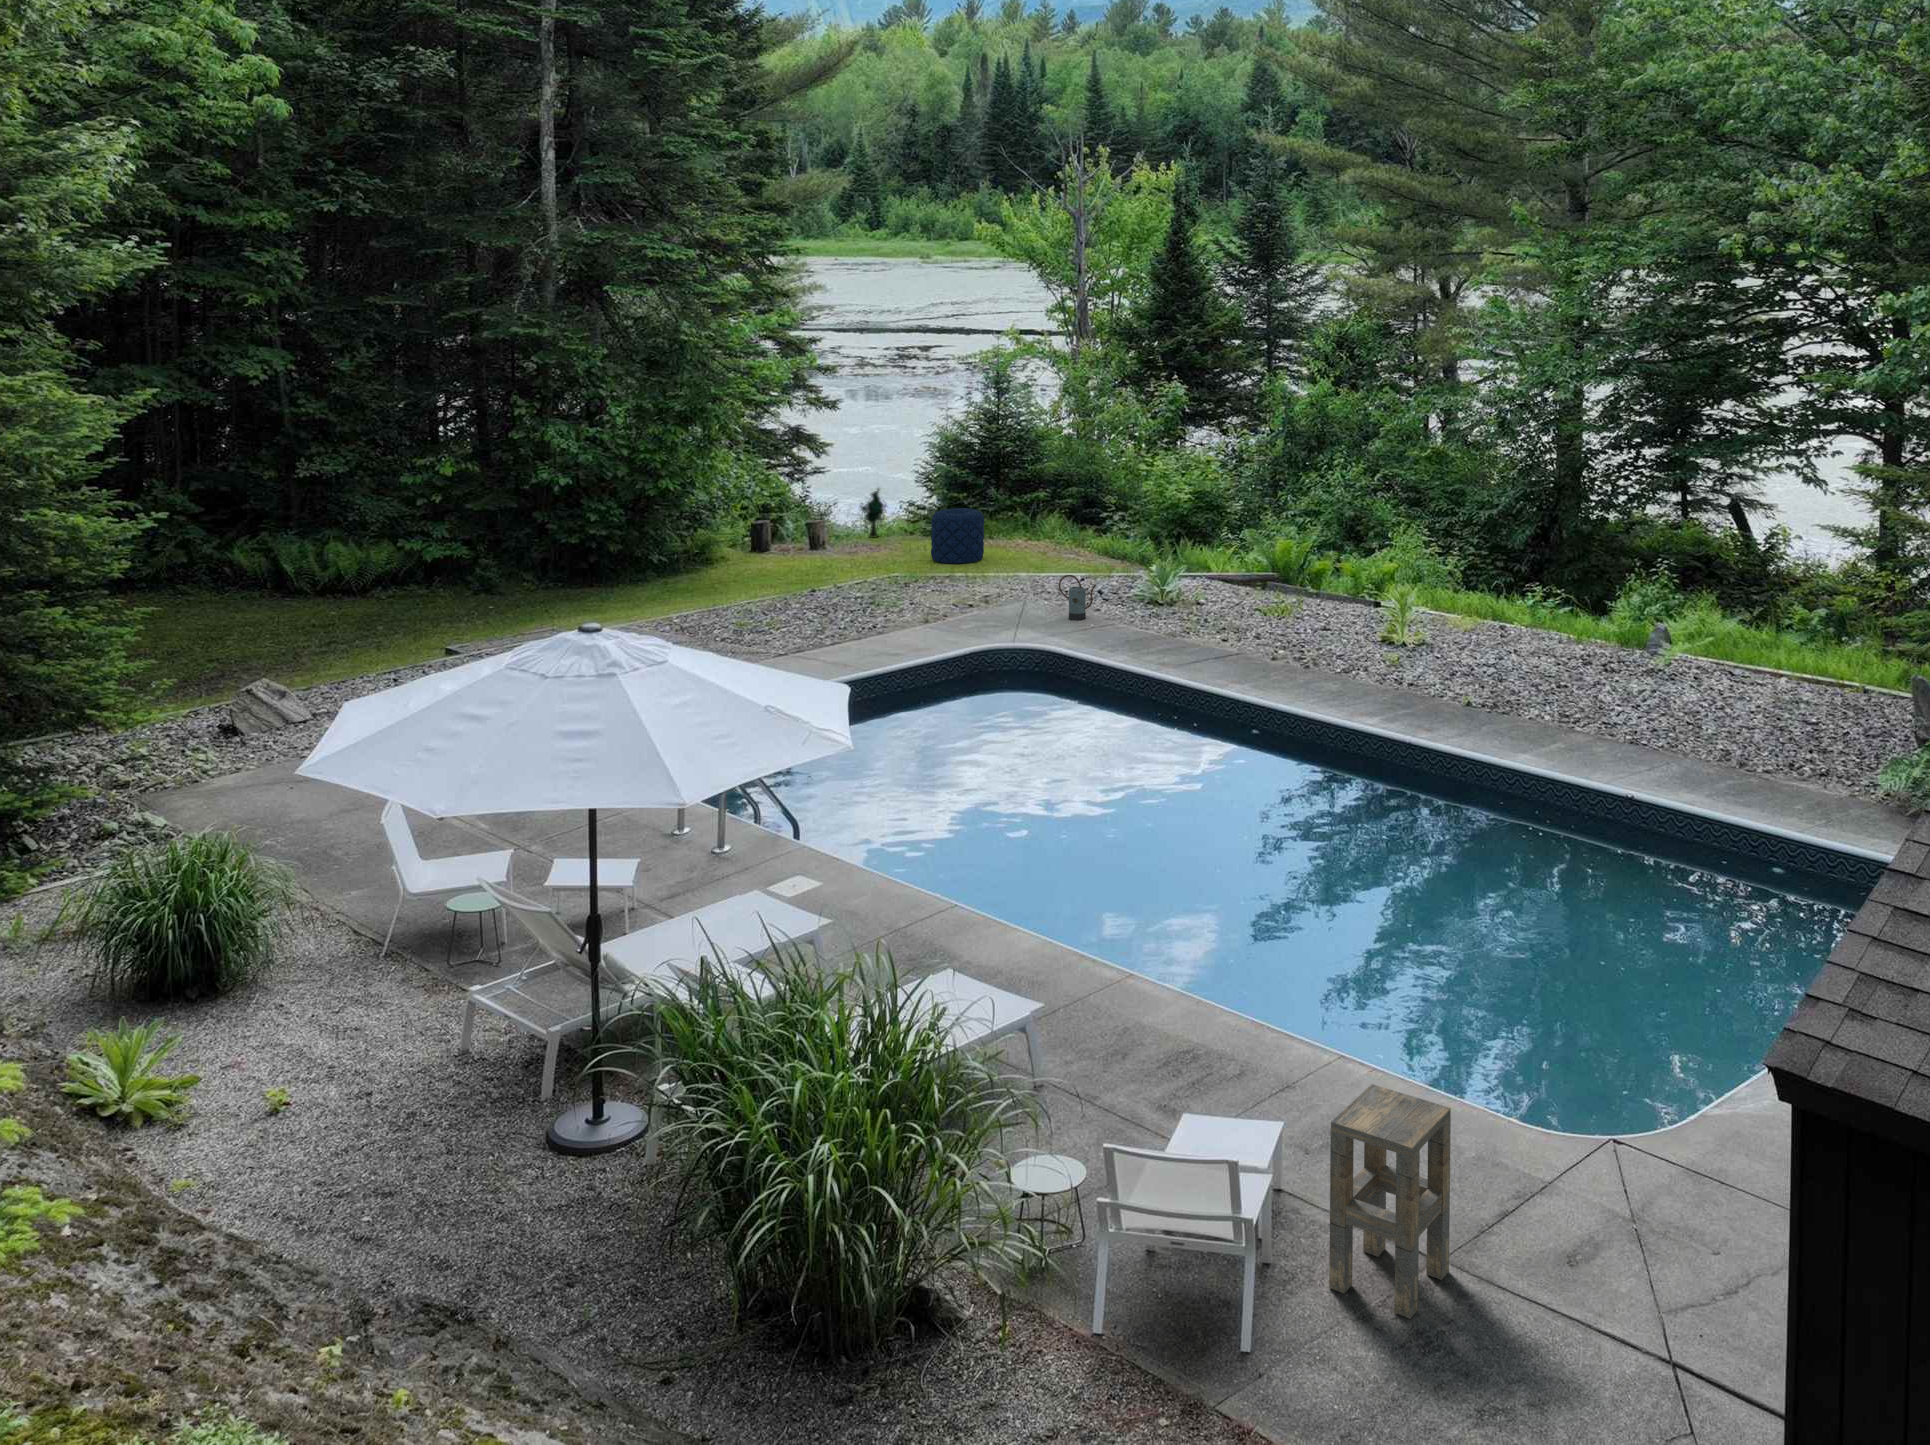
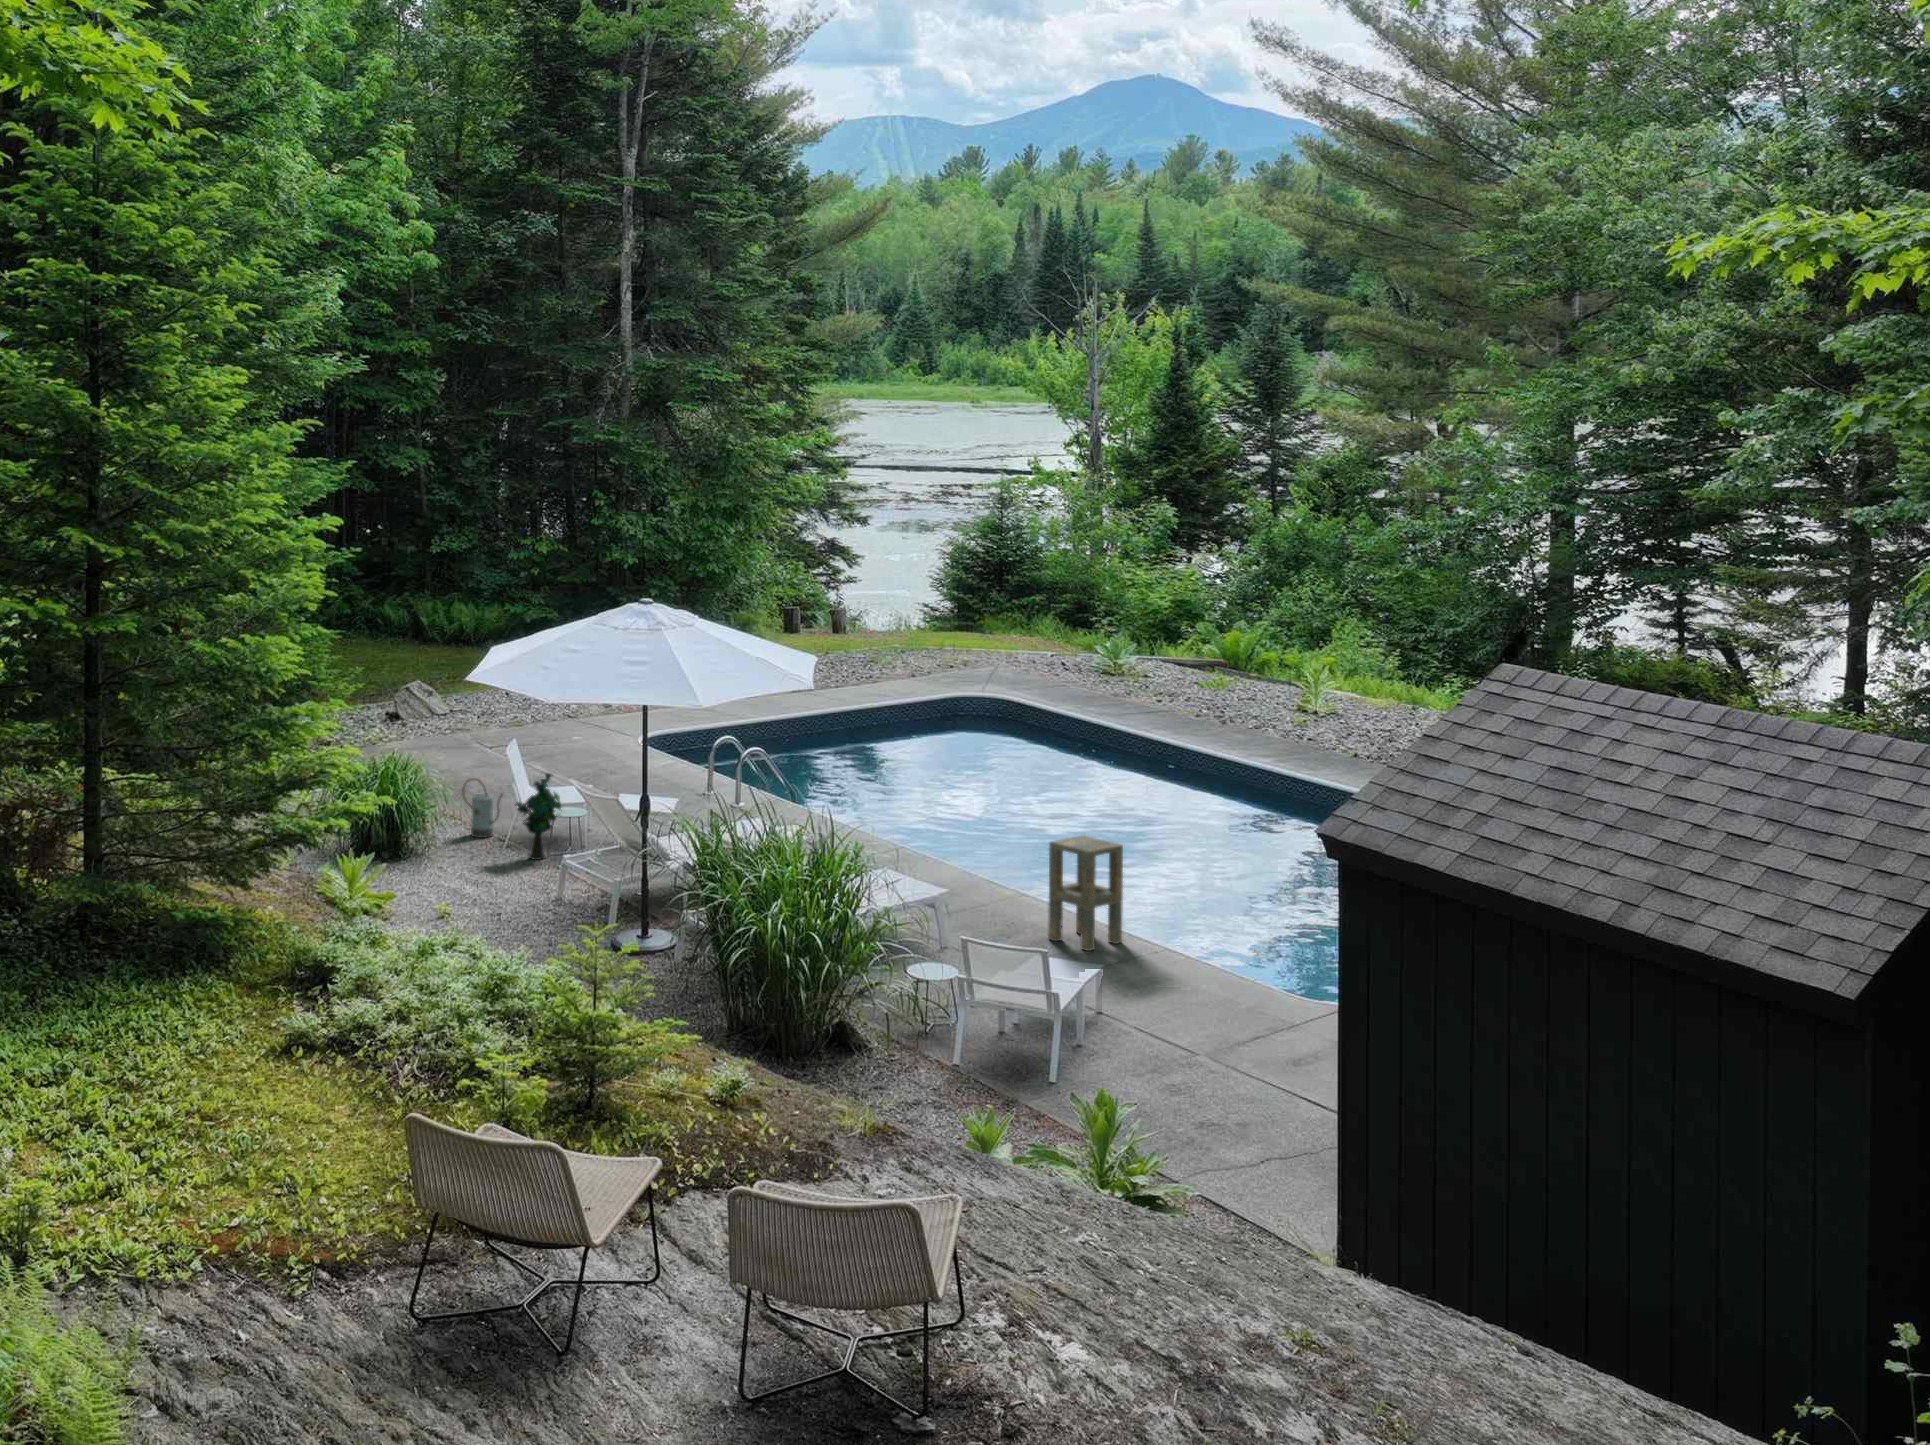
decorative plant: present [860,488,887,538] -> present [515,773,561,860]
pouf: present [931,508,984,564] -> none [927,602,974,648]
watering can: present [1059,575,1096,620] -> present [462,778,502,838]

